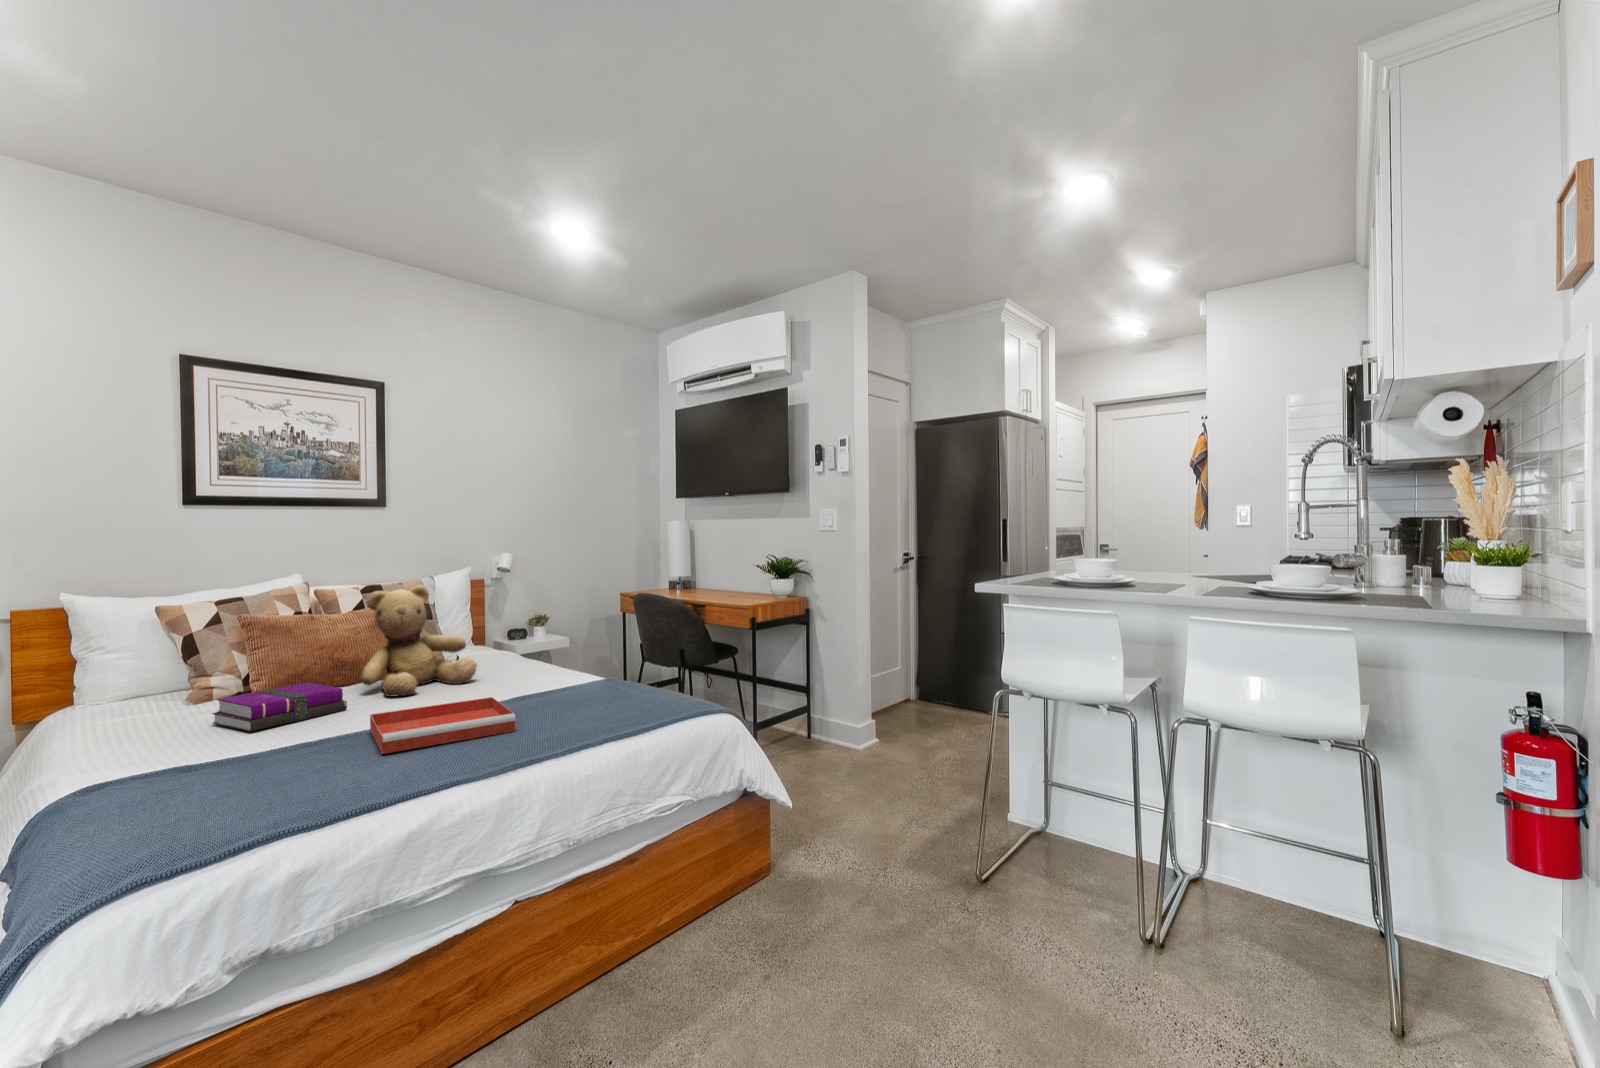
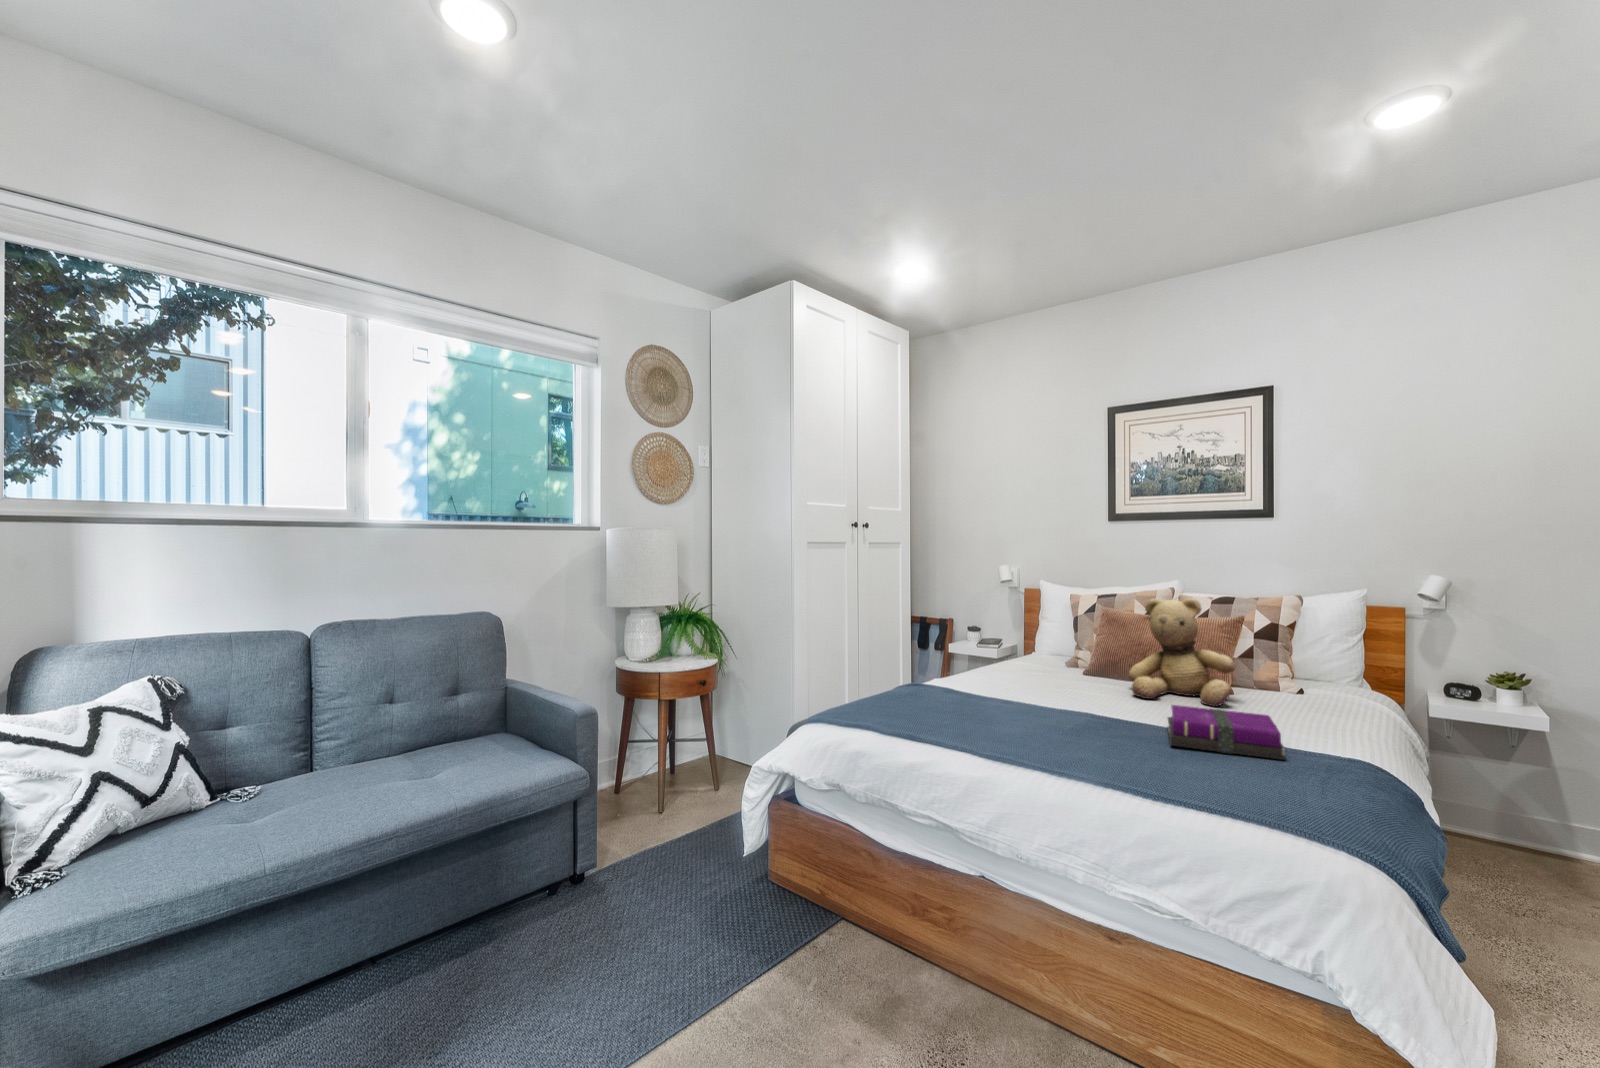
notebook: present [212,683,347,731] -> present [1168,705,1286,760]
tray: present [370,697,516,754] -> none [998,695,1142,748]

